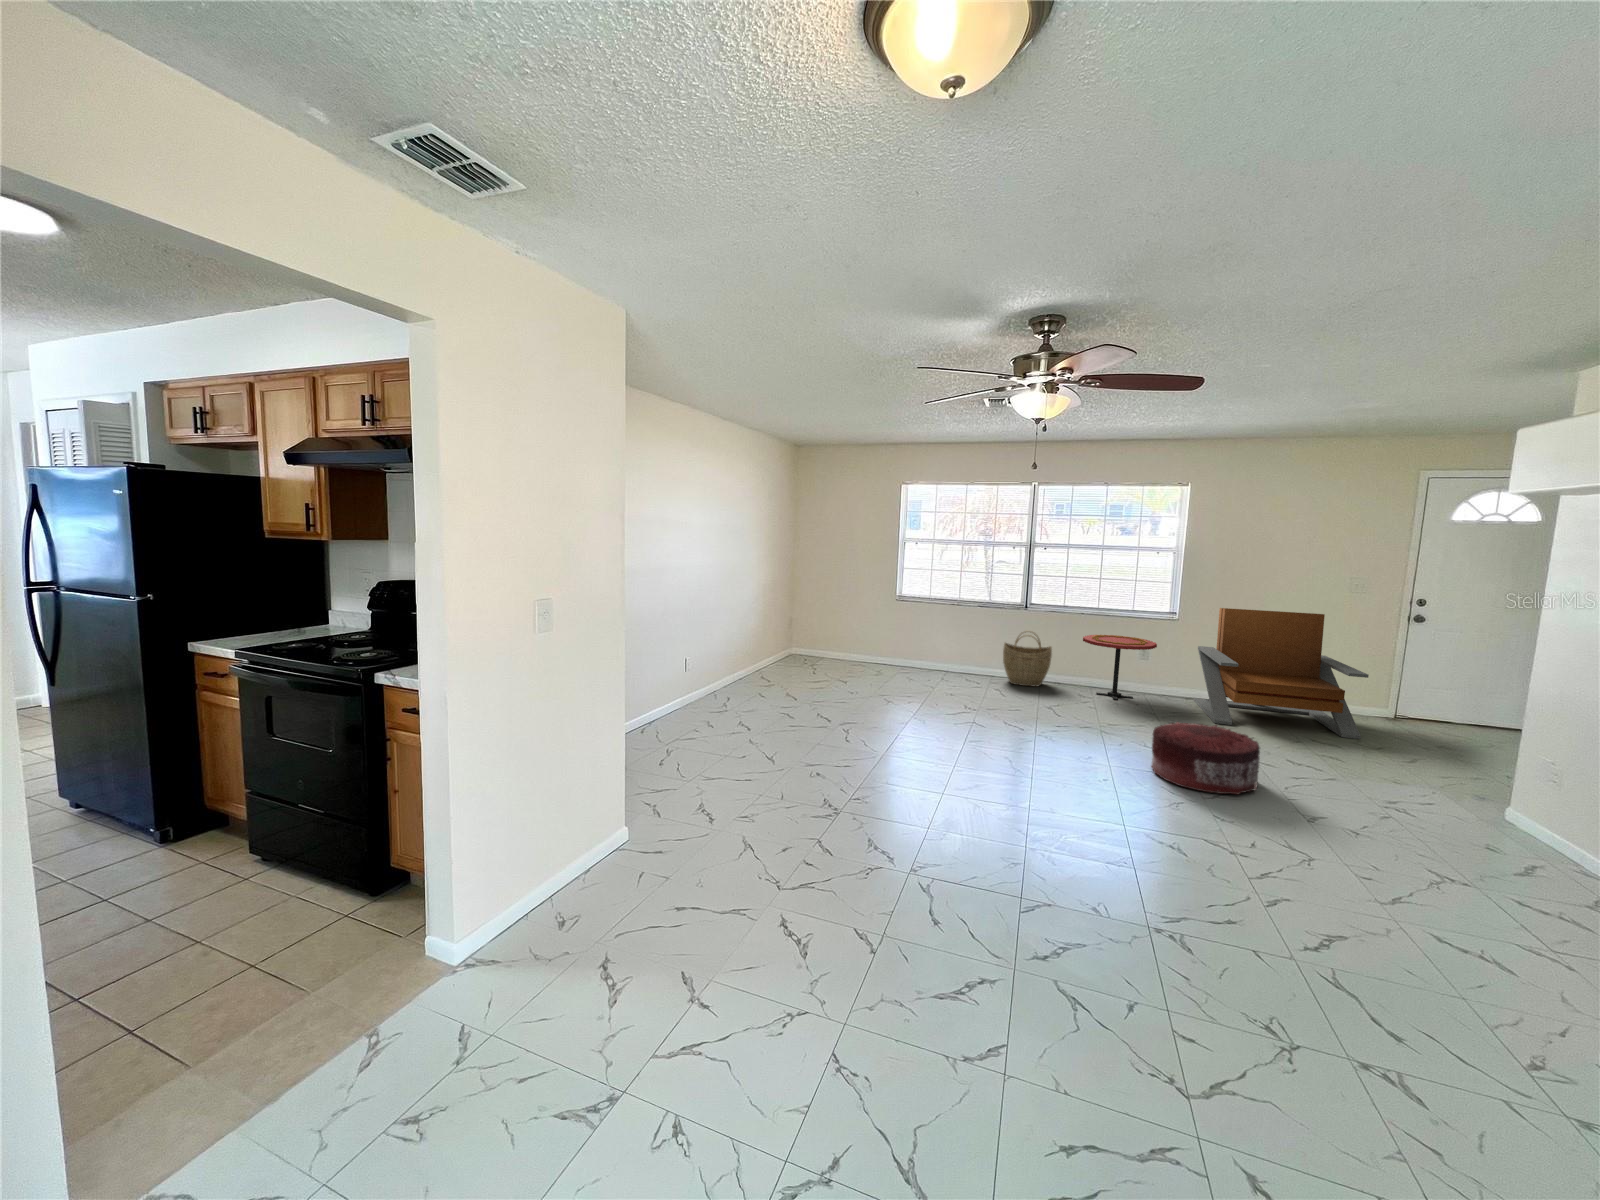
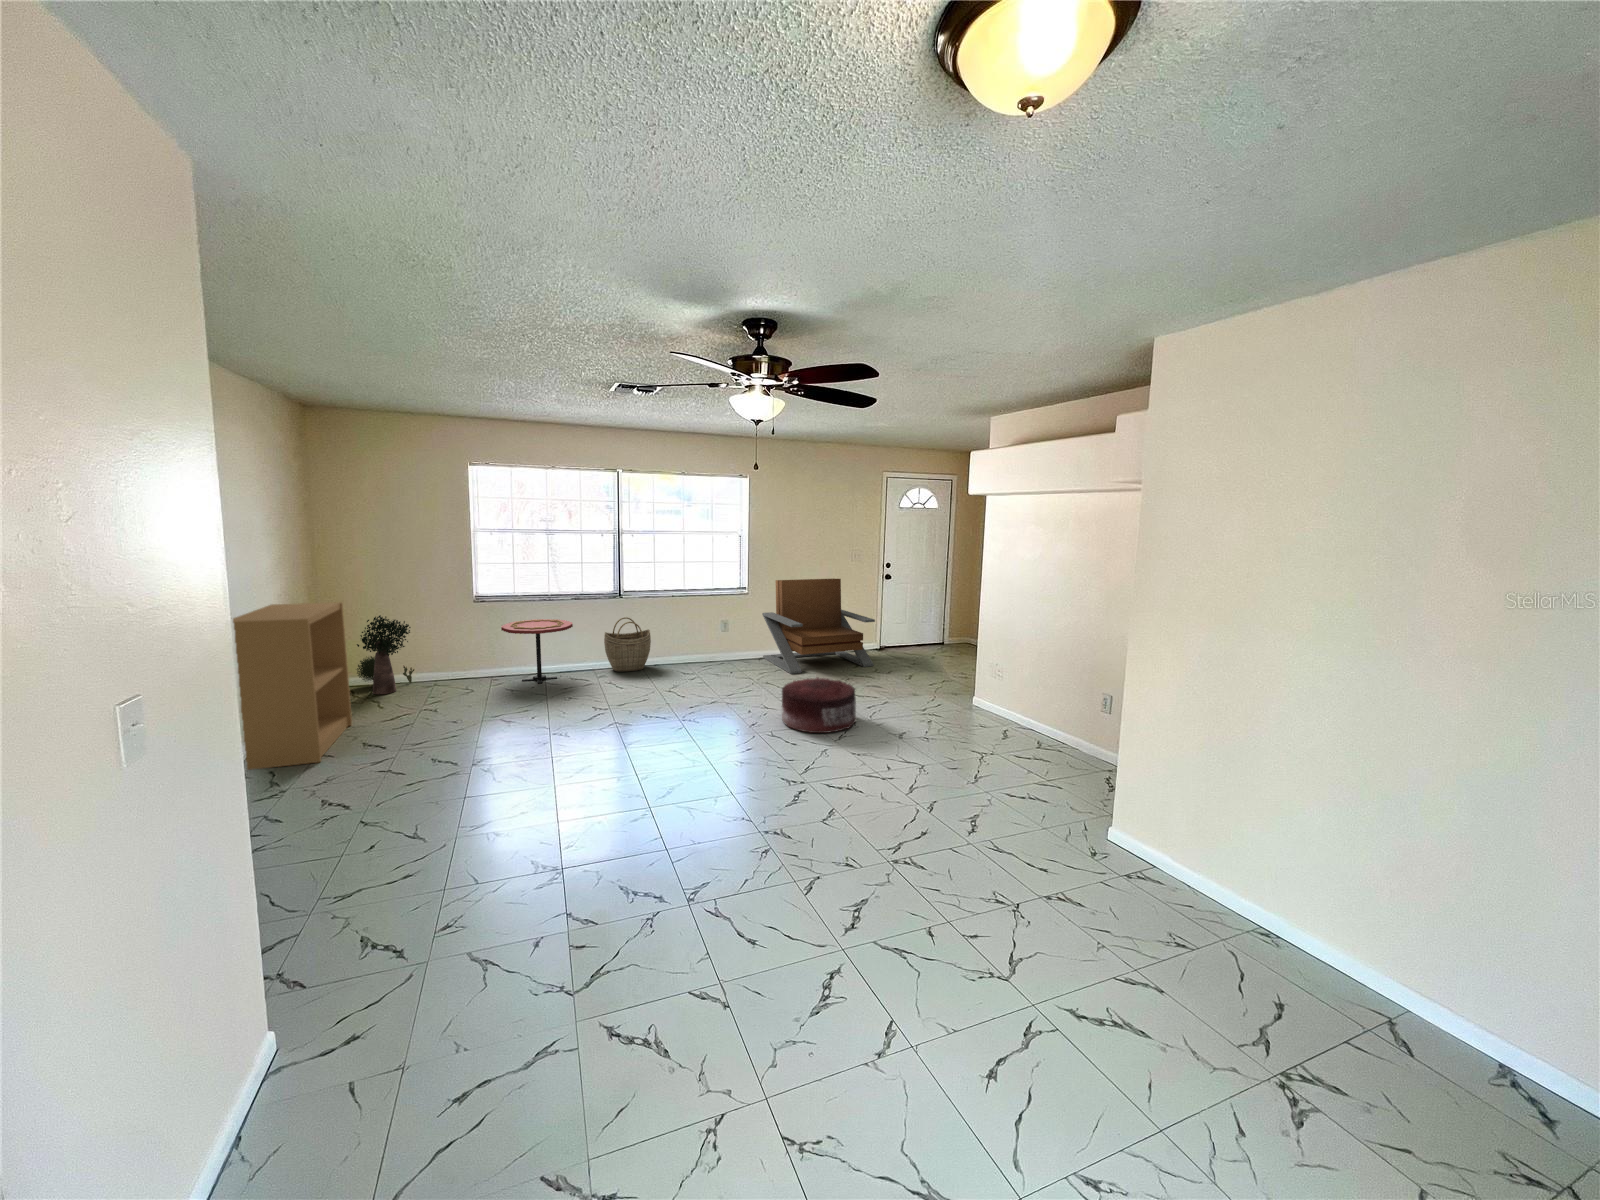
bookshelf: none [712,585,790,701] -> present [233,602,352,770]
potted plant: none [806,603,847,666] -> present [357,615,414,694]
side table: present [1083,635,1157,700] -> present [501,619,573,684]

